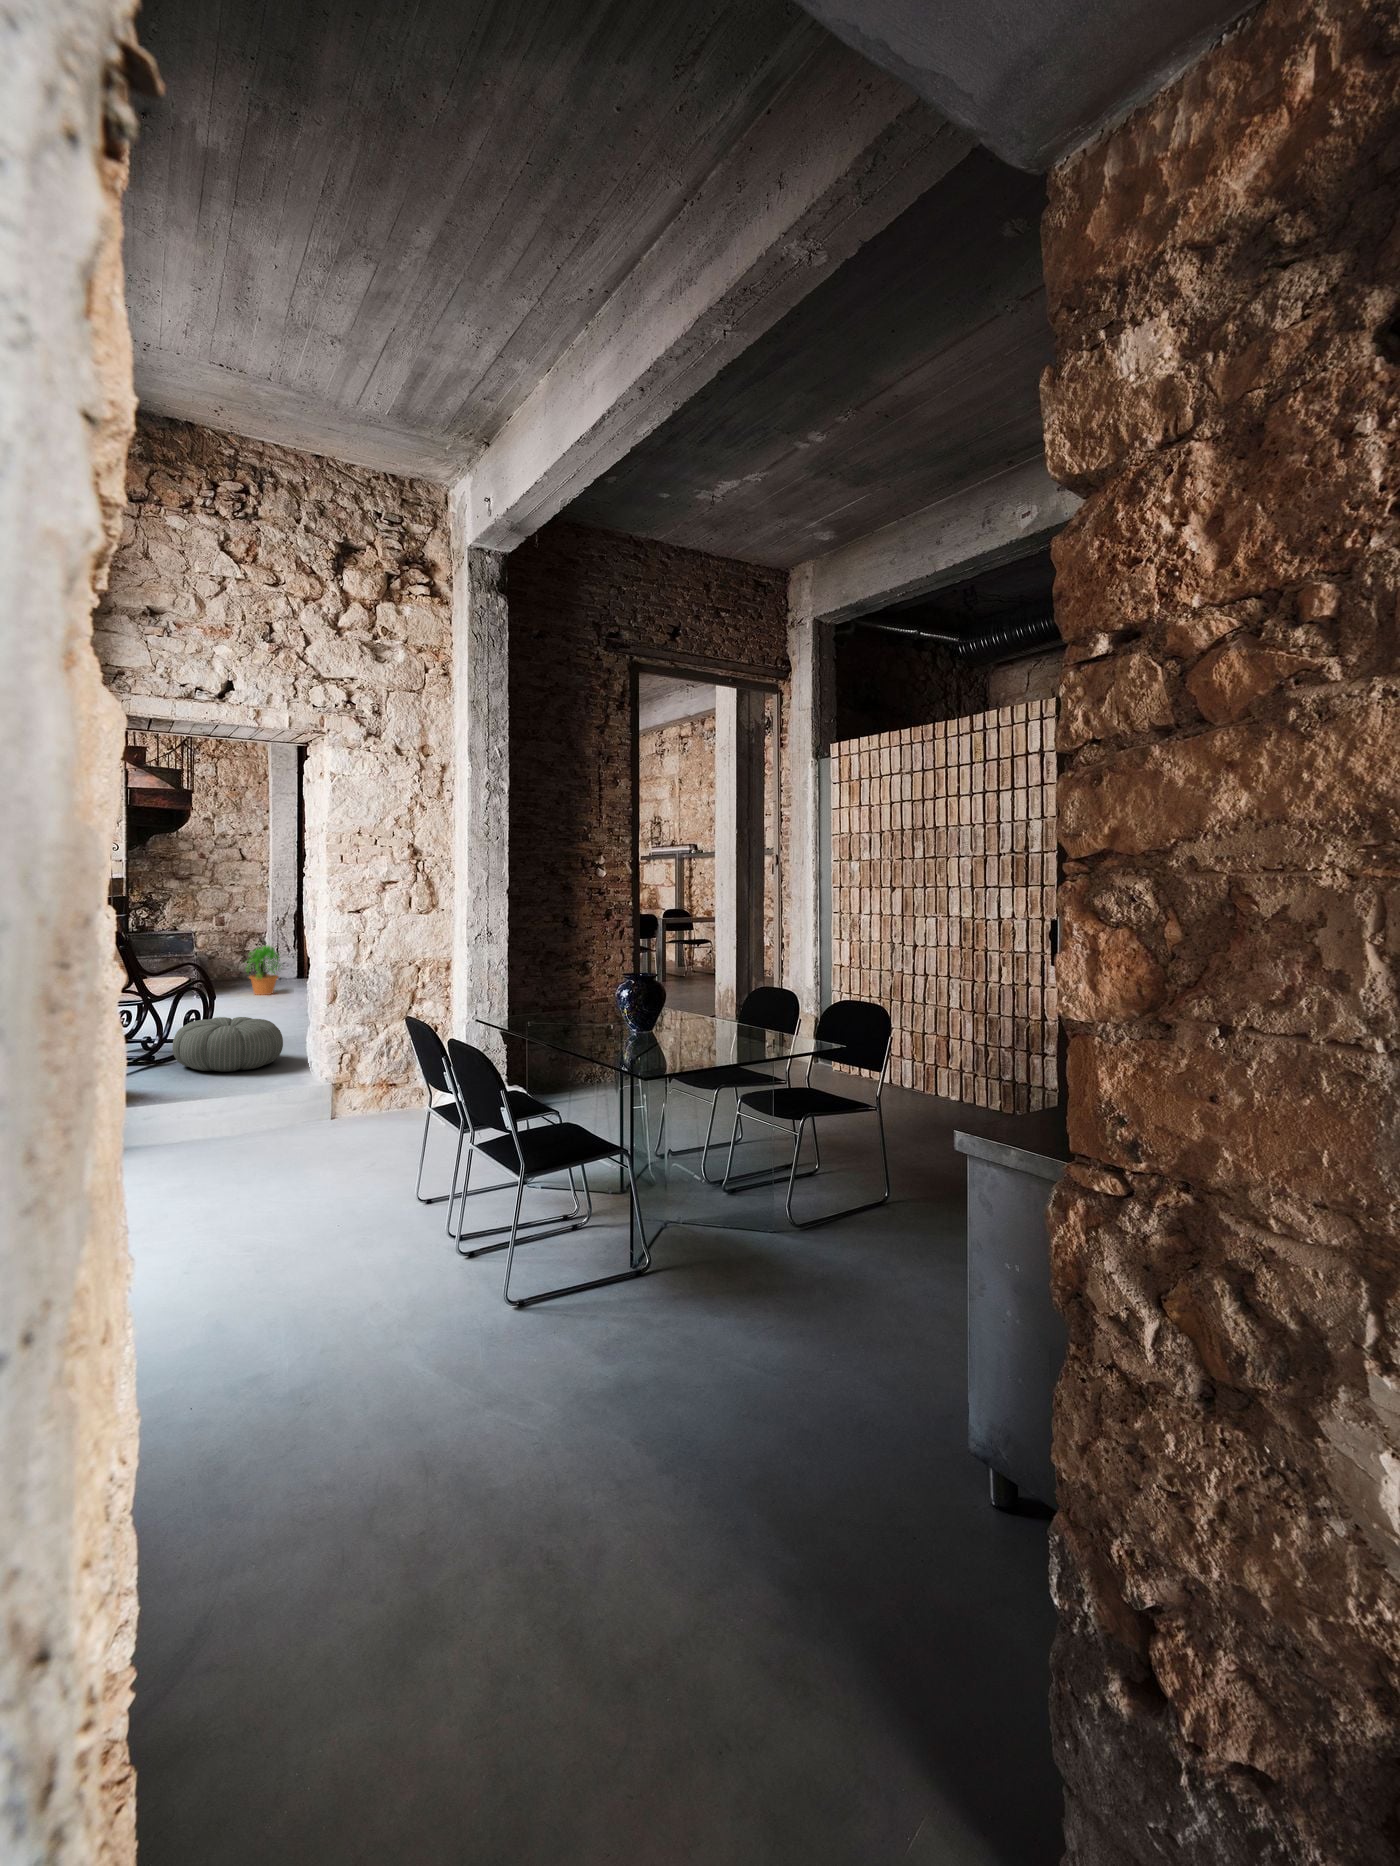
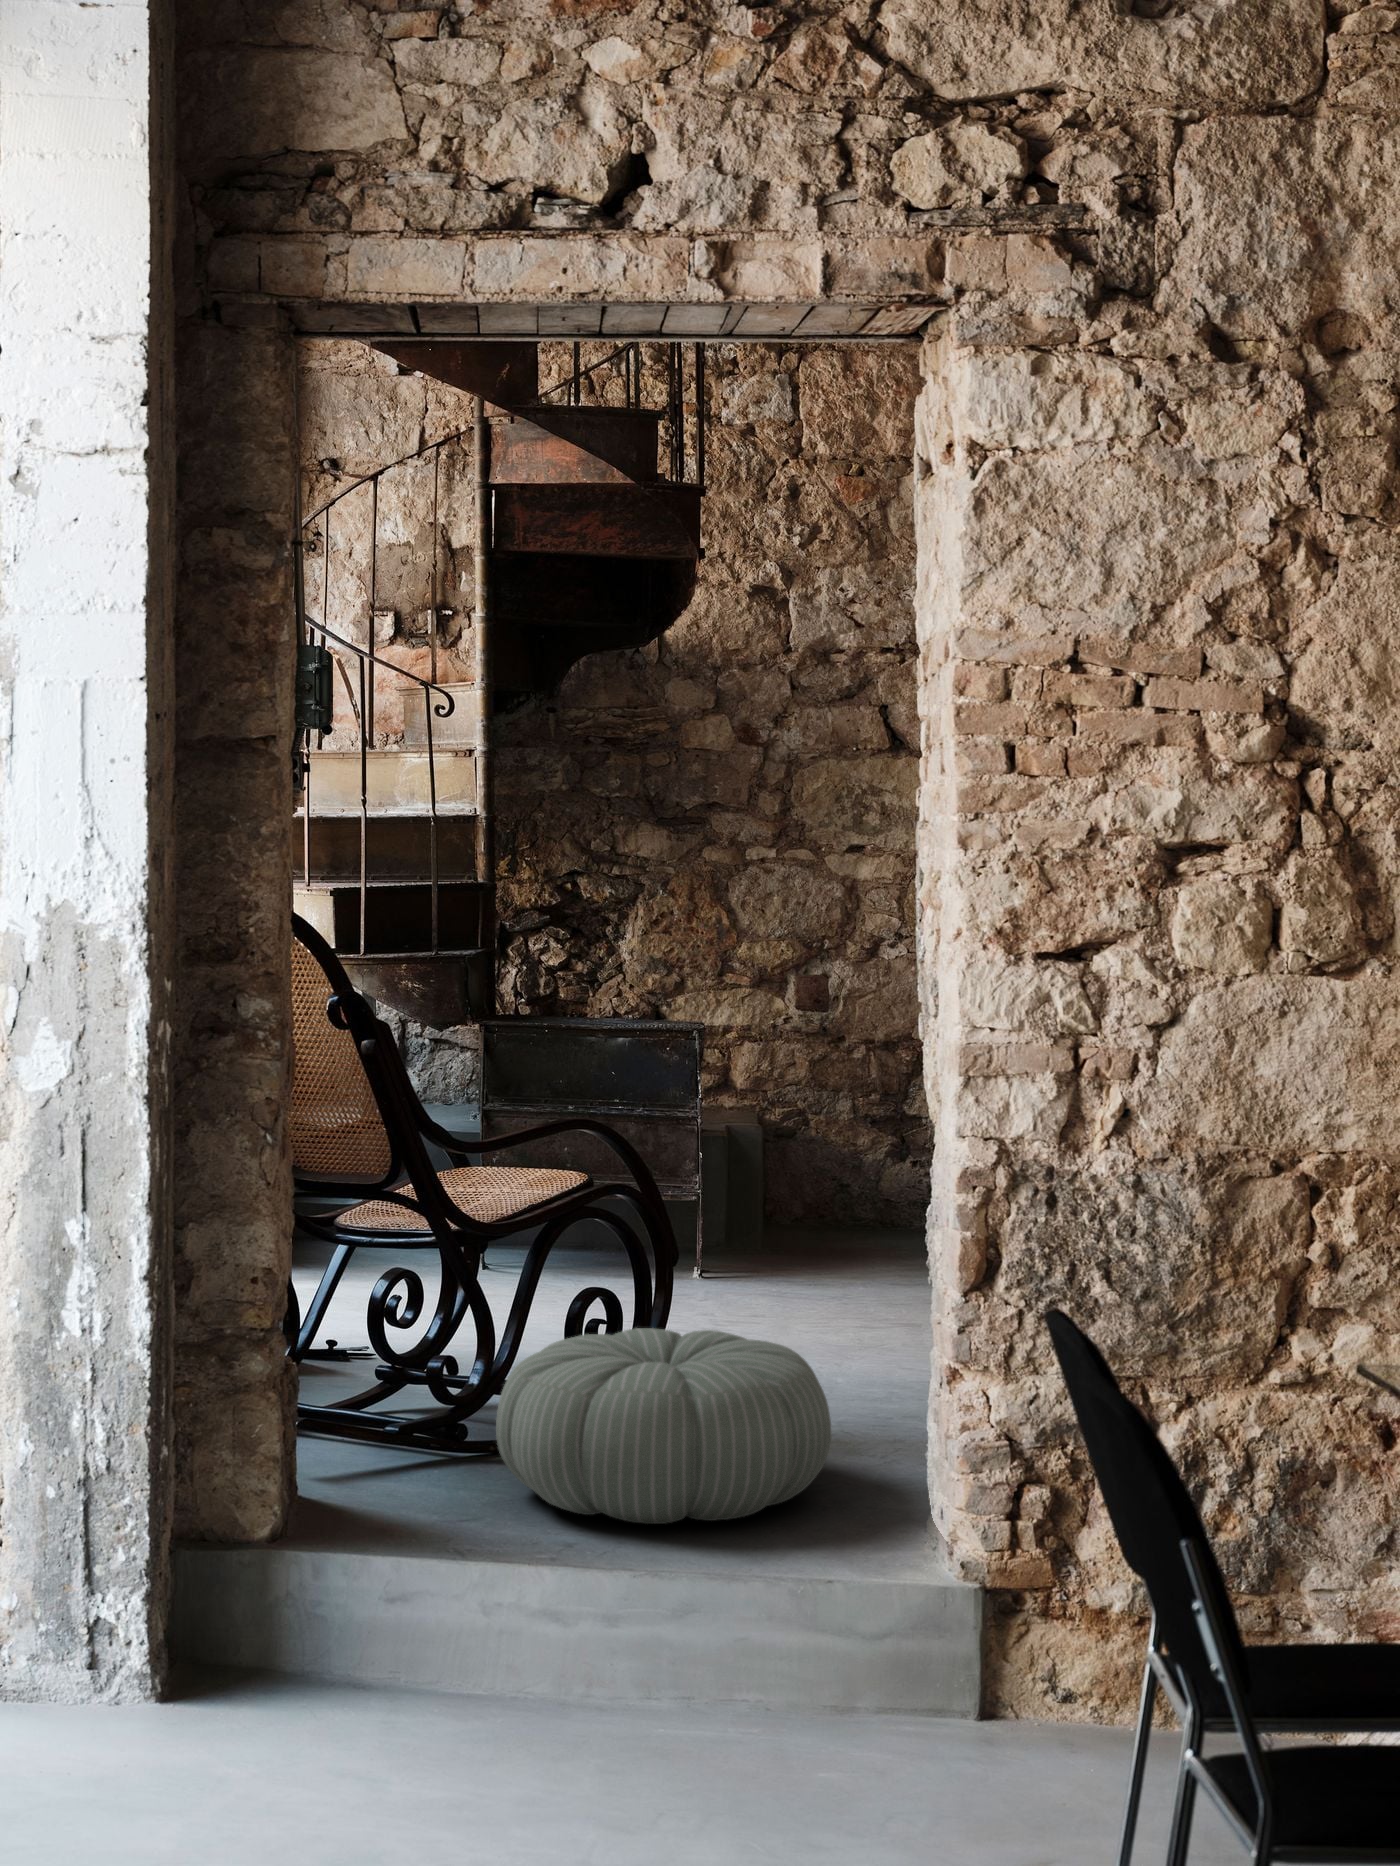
potted plant: present [247,945,281,995] -> none [776,1110,881,1251]

